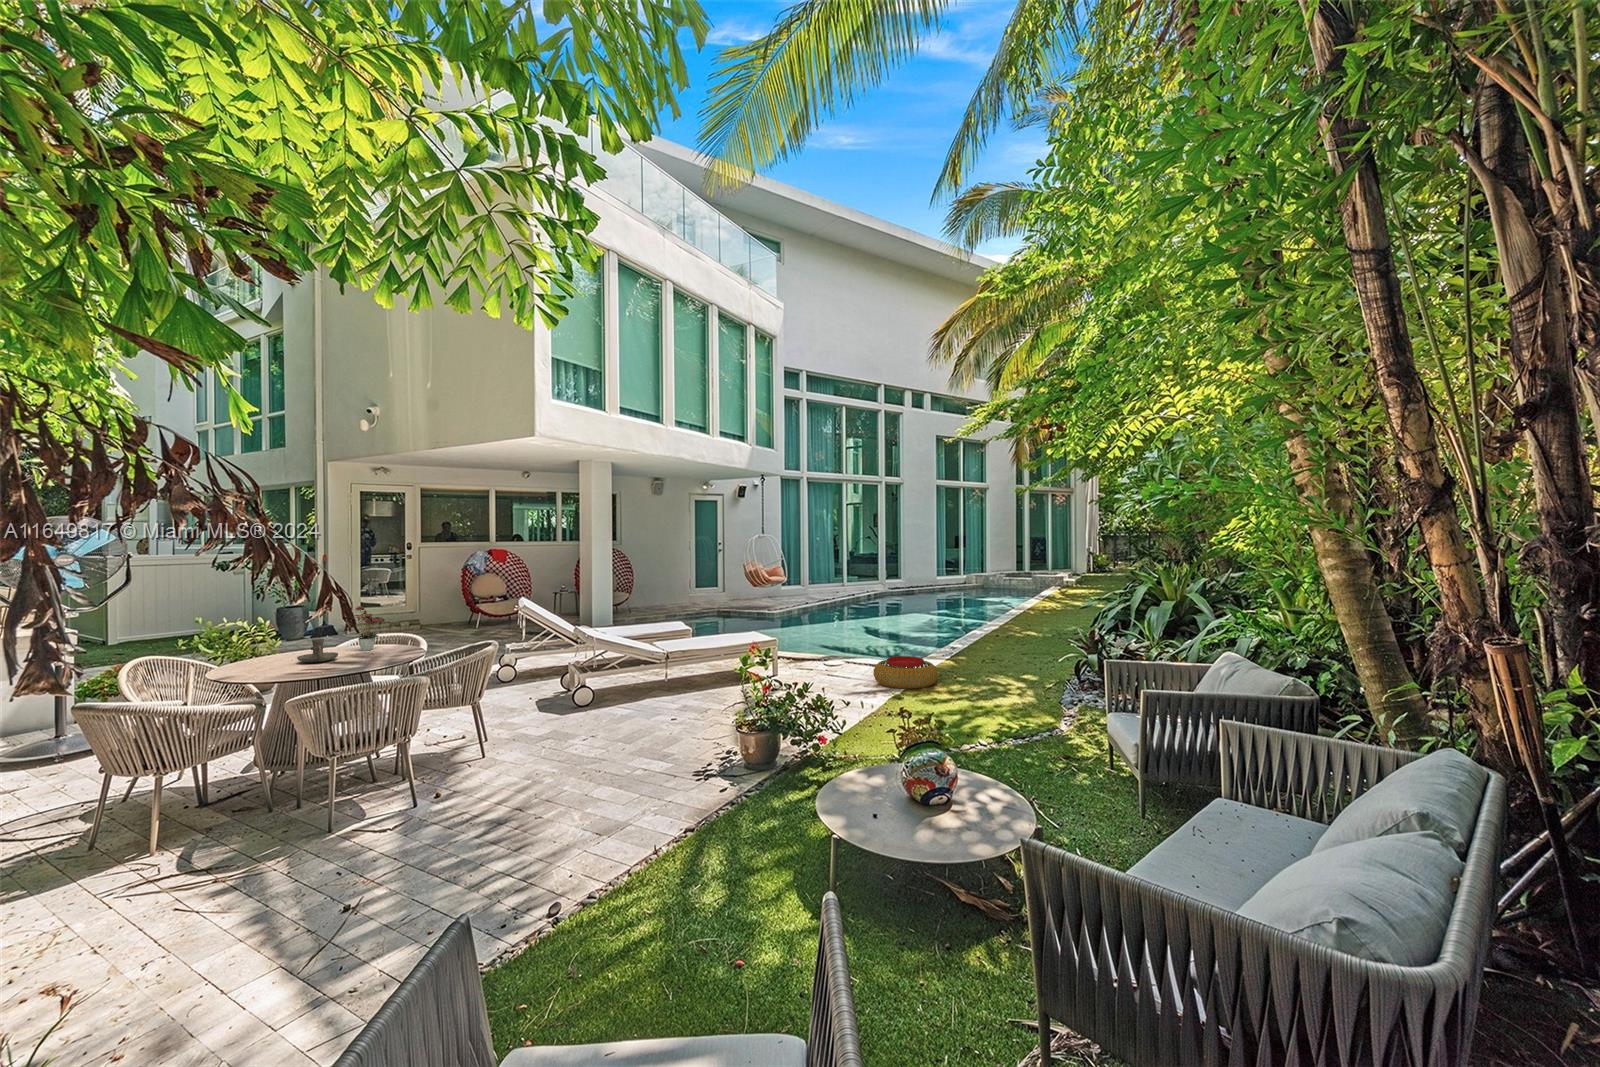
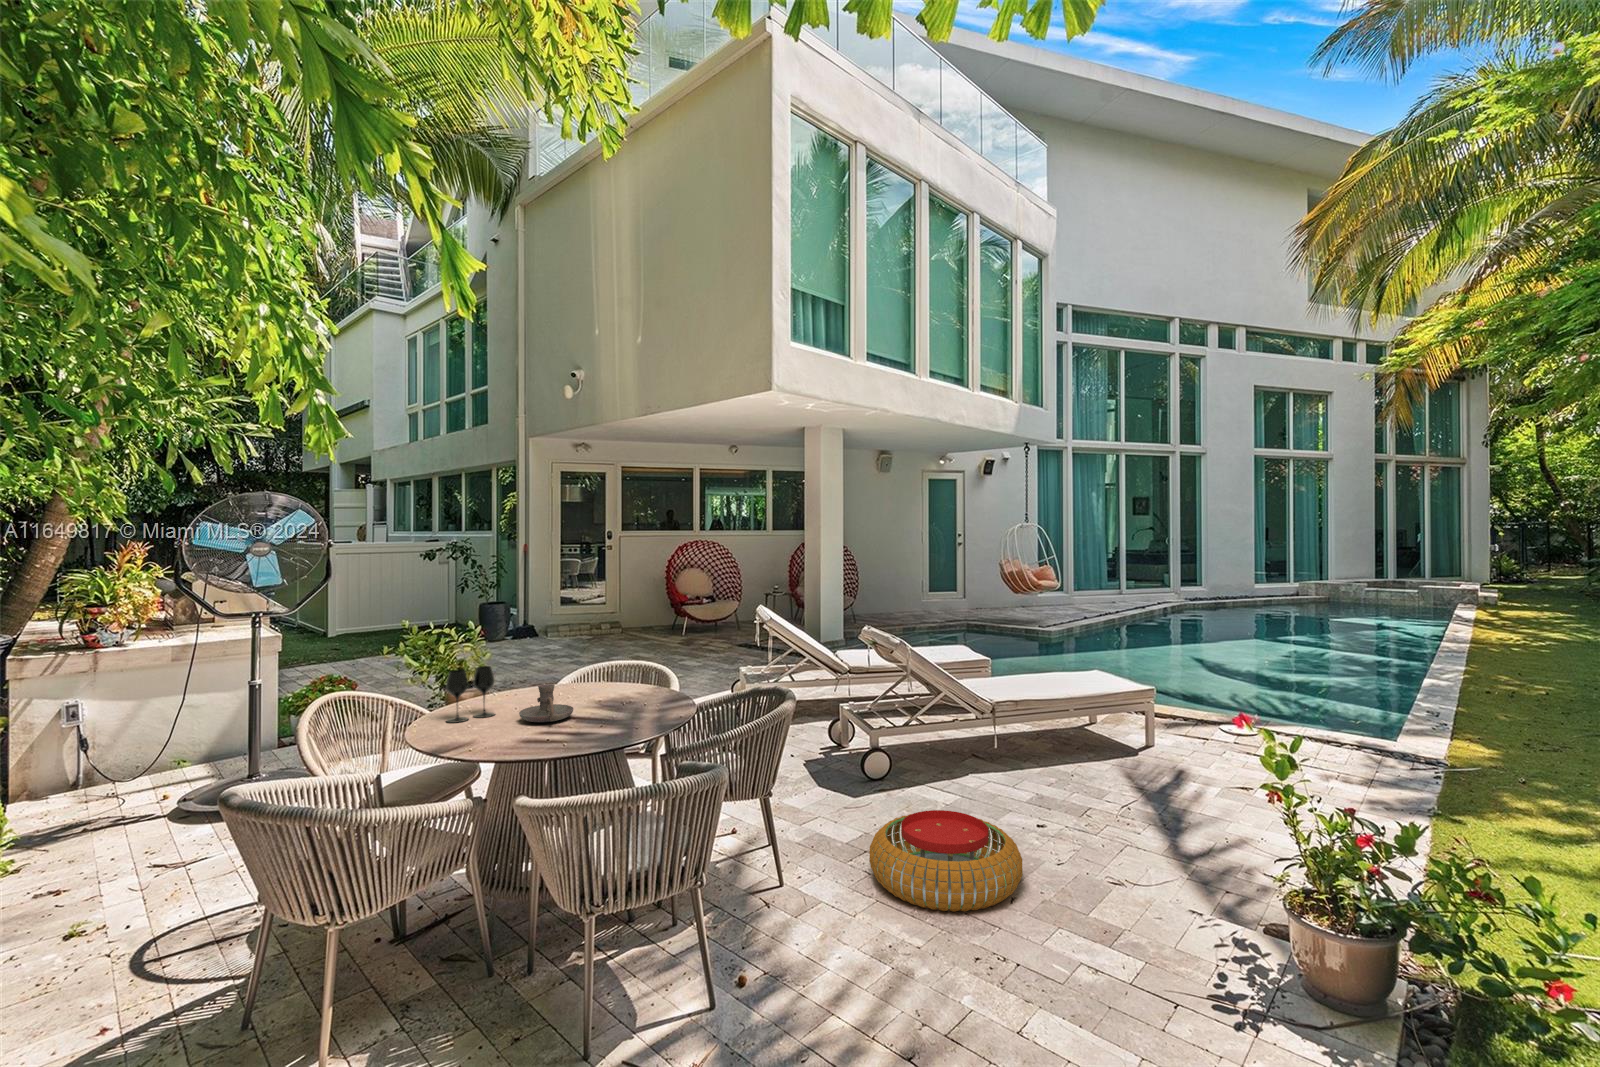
flower arrangement: present [355,606,385,651] -> none [582,629,632,700]
wine glass: none [241,629,280,666] -> present [446,666,495,723]
pouf: present [873,656,938,689] -> present [869,810,1022,912]

